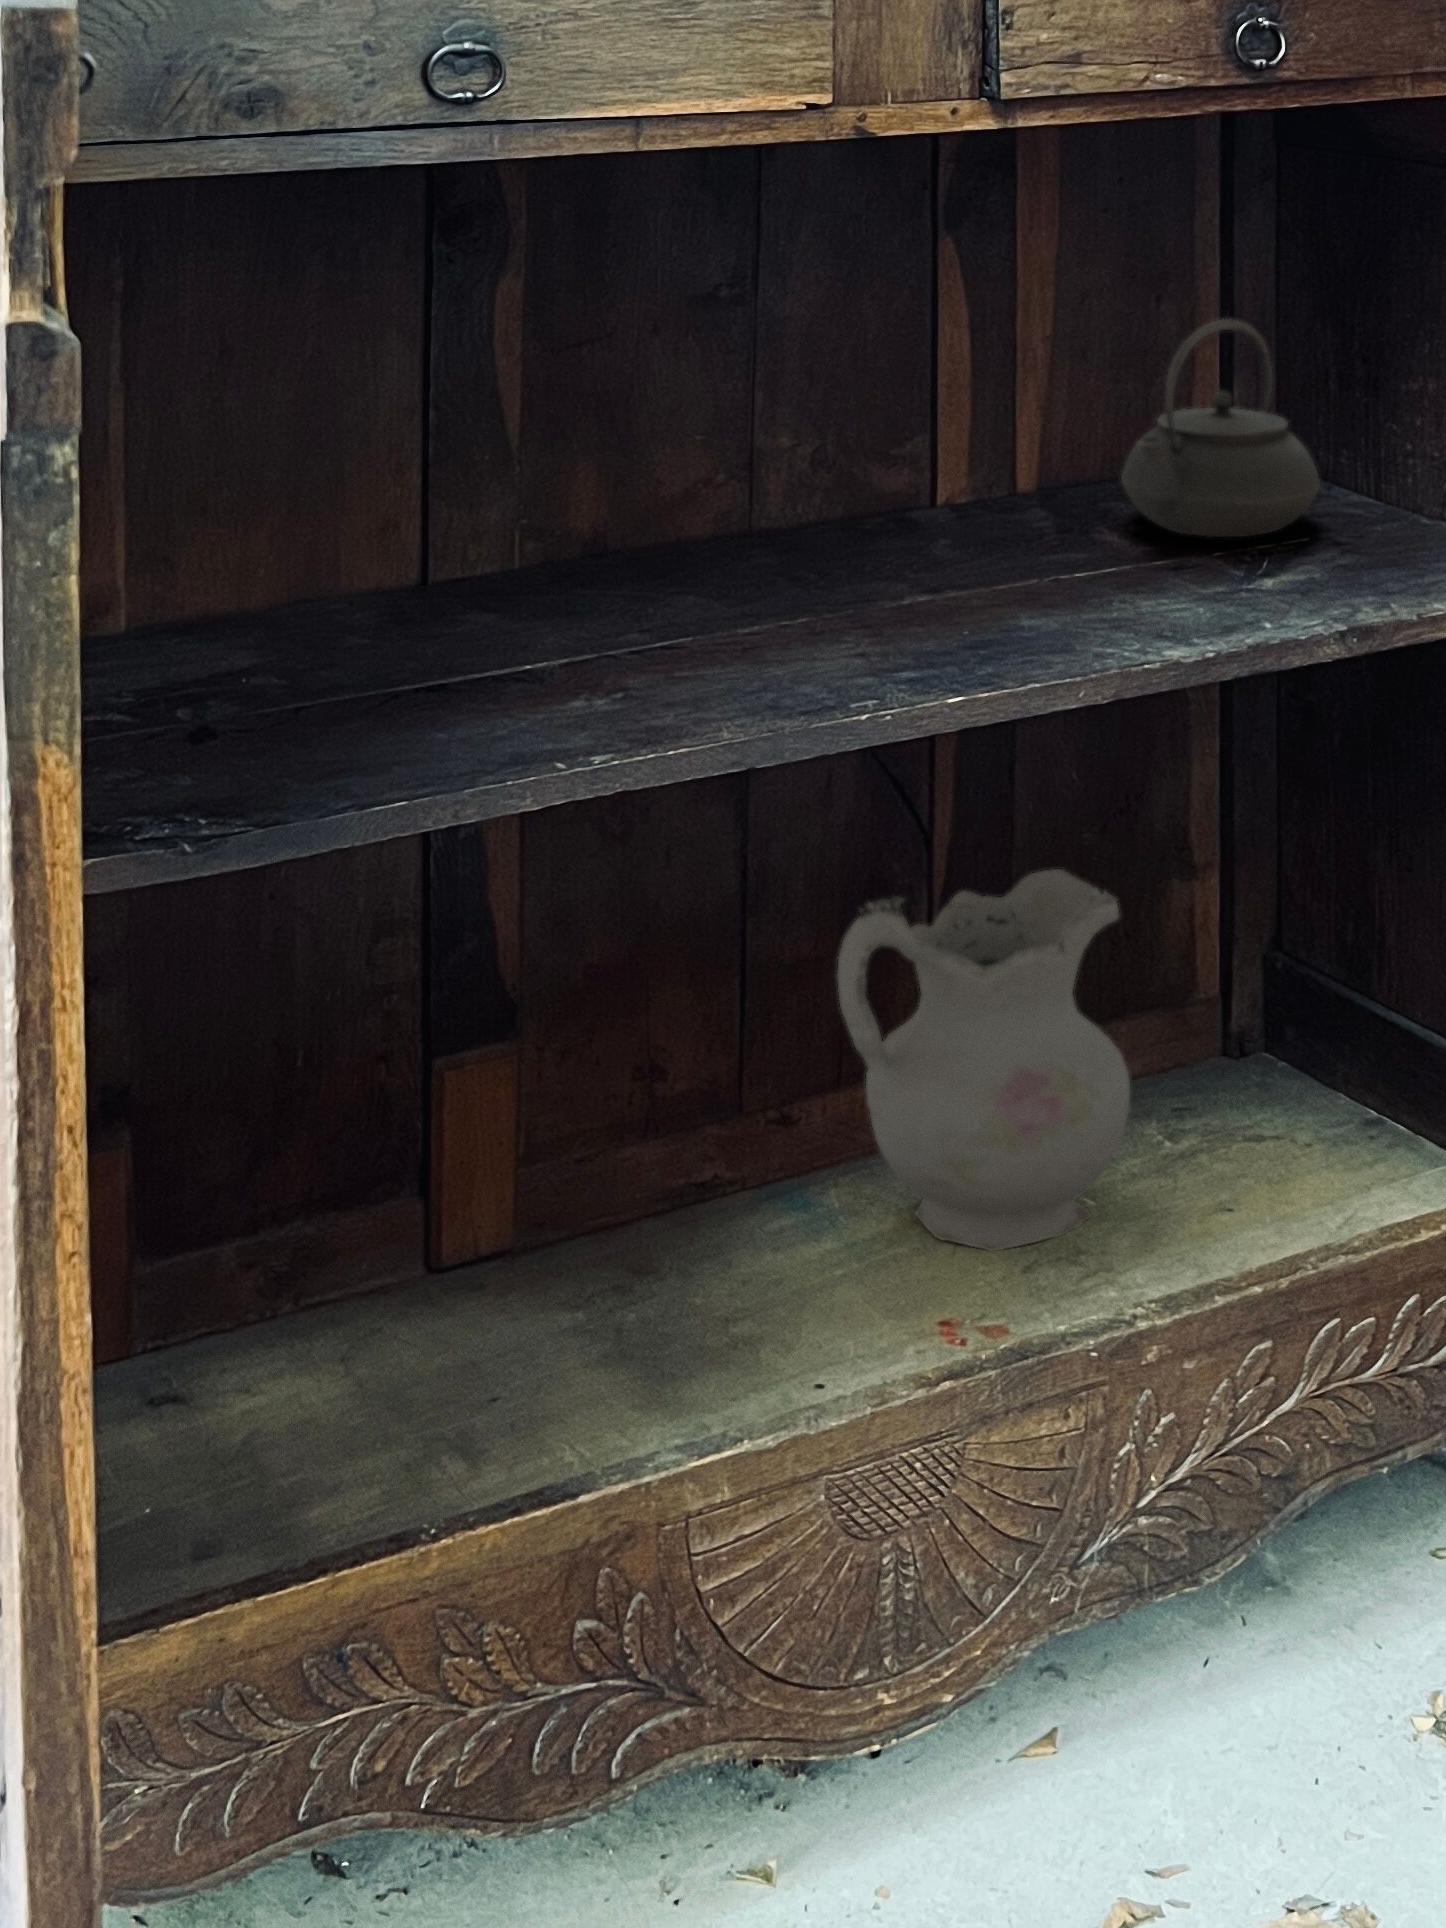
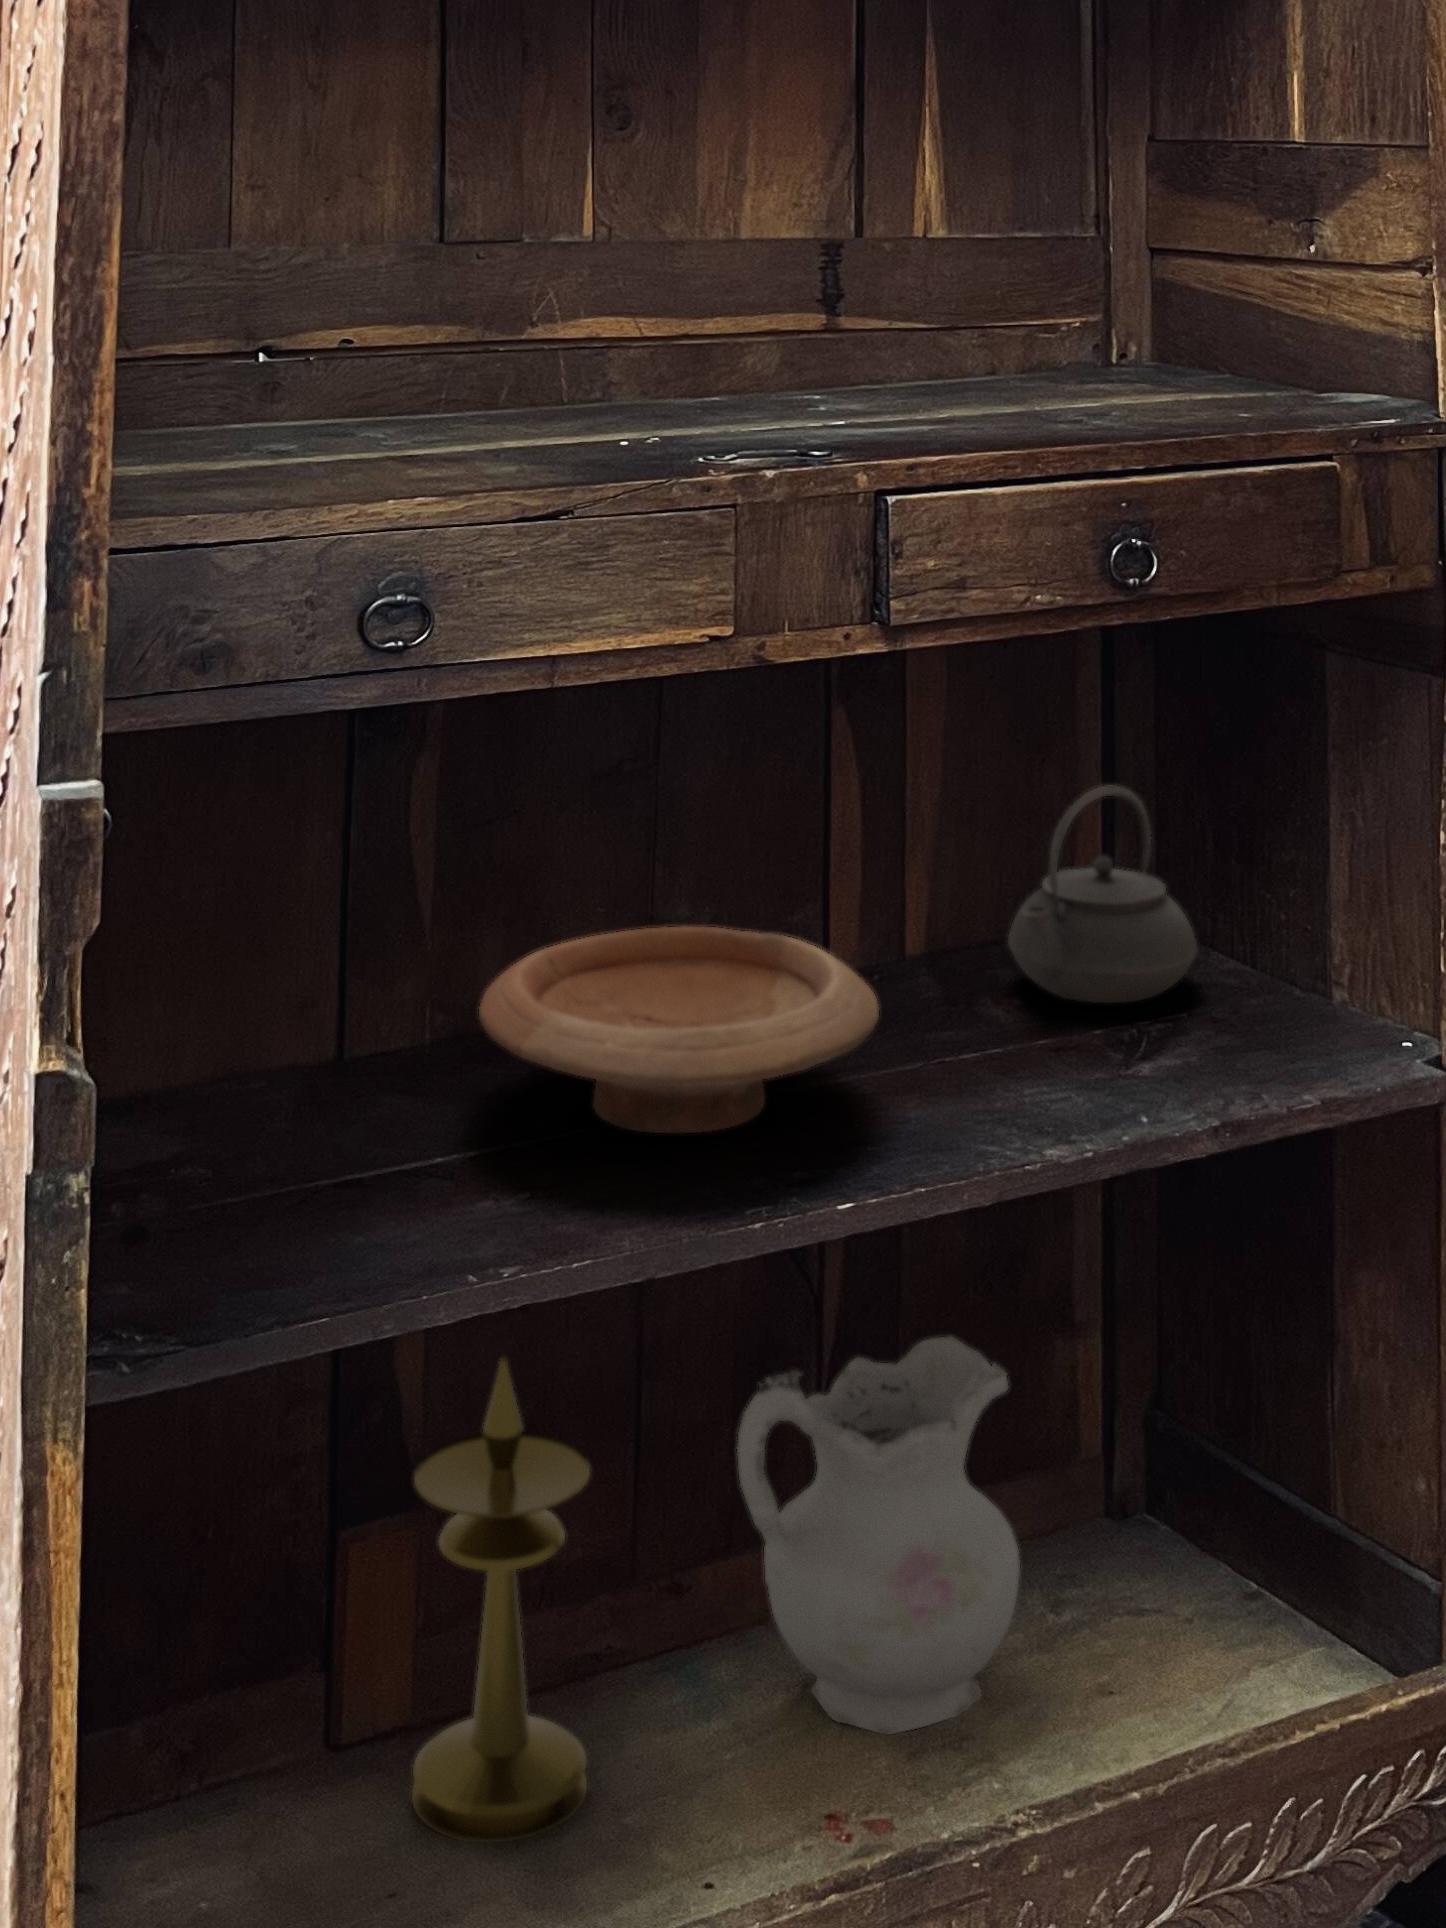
wooden bowl: none [560,451,984,643] -> present [479,927,879,1133]
candlestick: none [499,874,683,1349] -> present [412,1358,590,1842]

